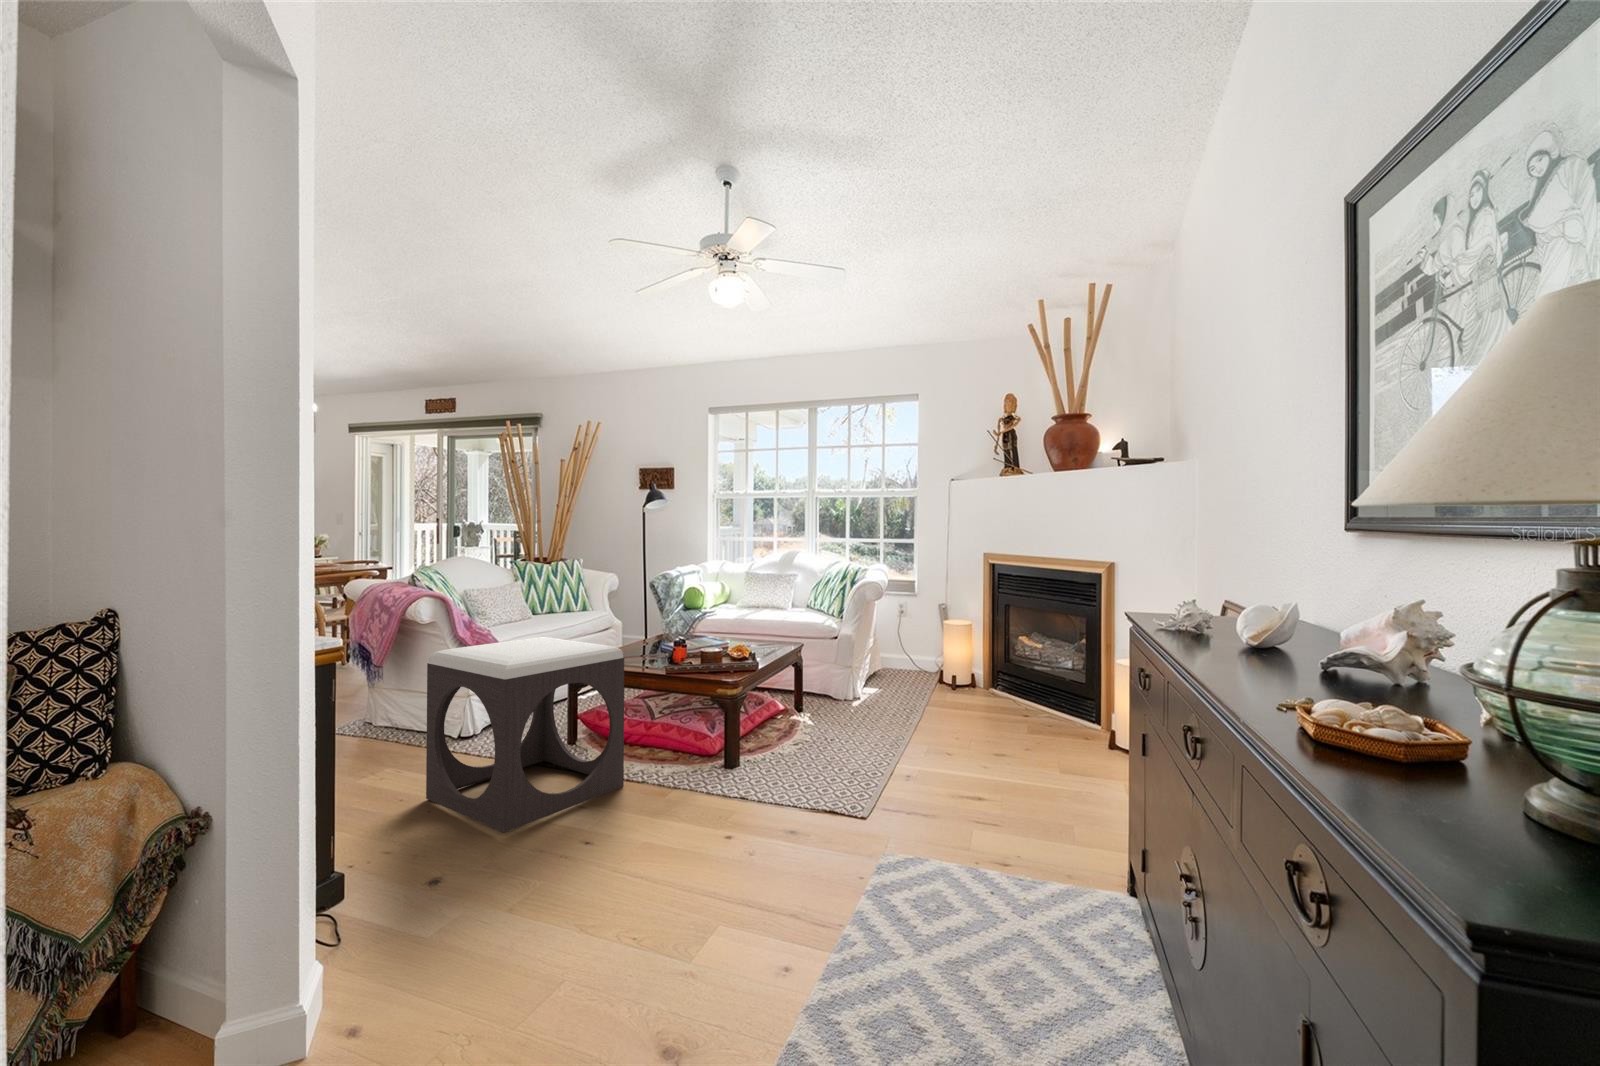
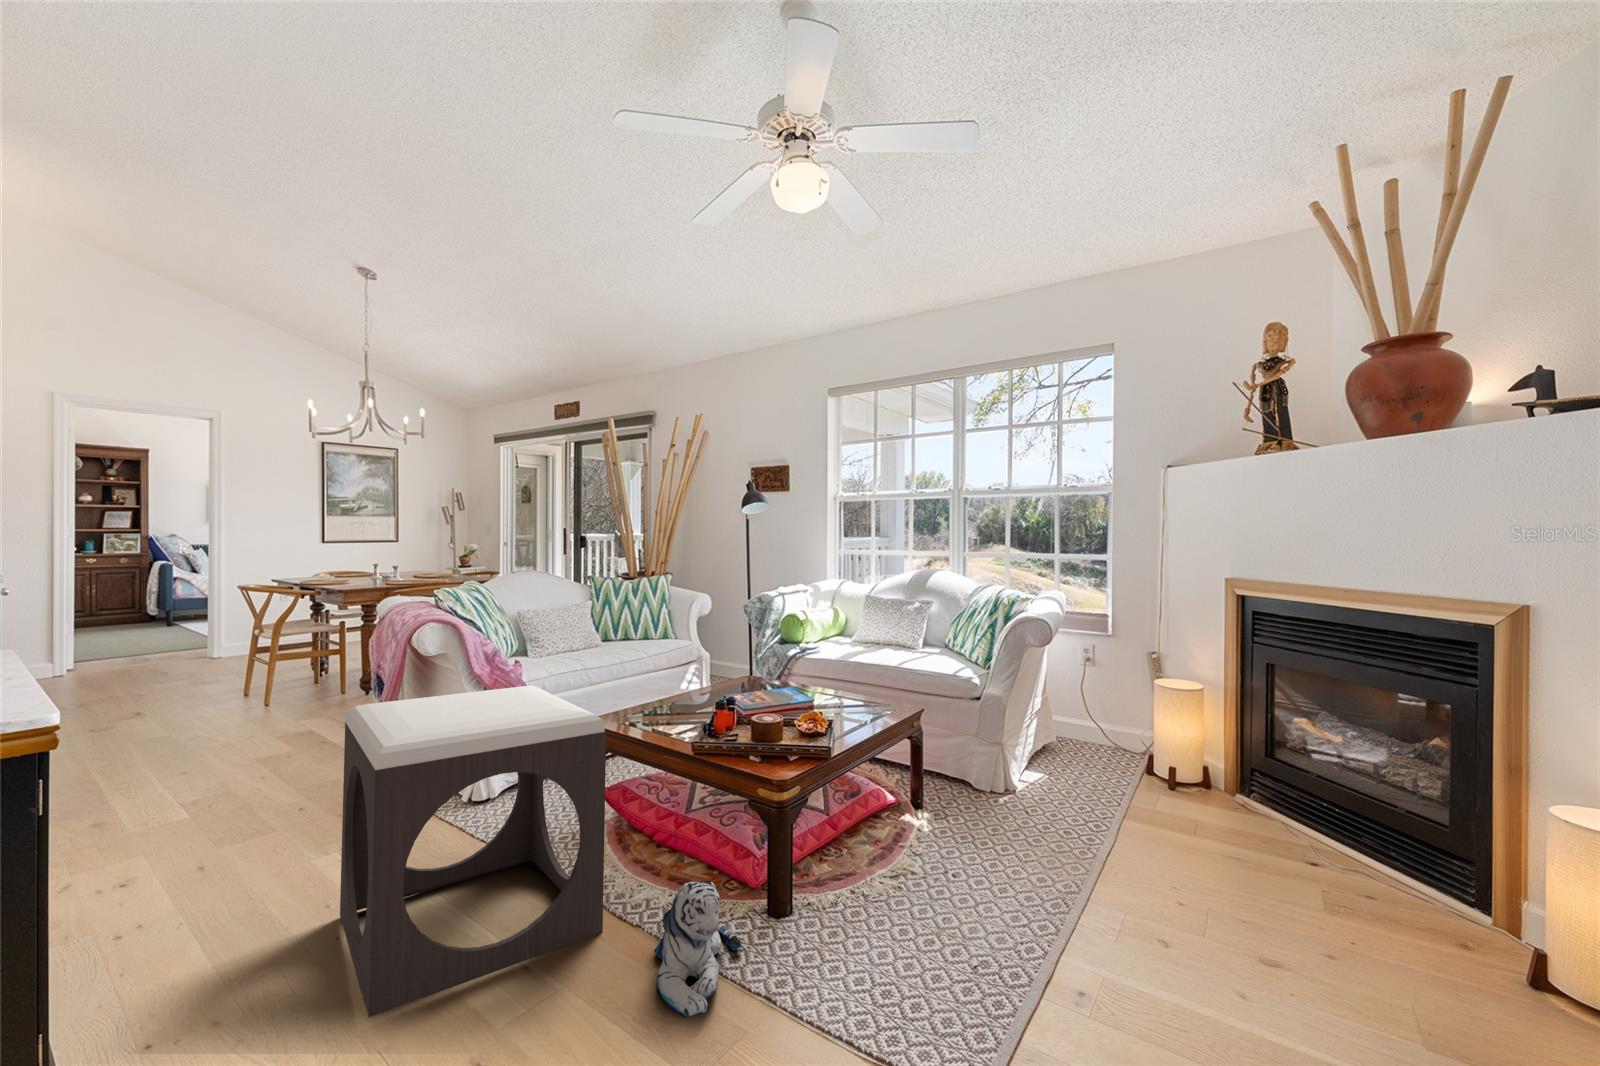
plush toy: none [664,741,718,809] -> present [654,882,741,1018]

